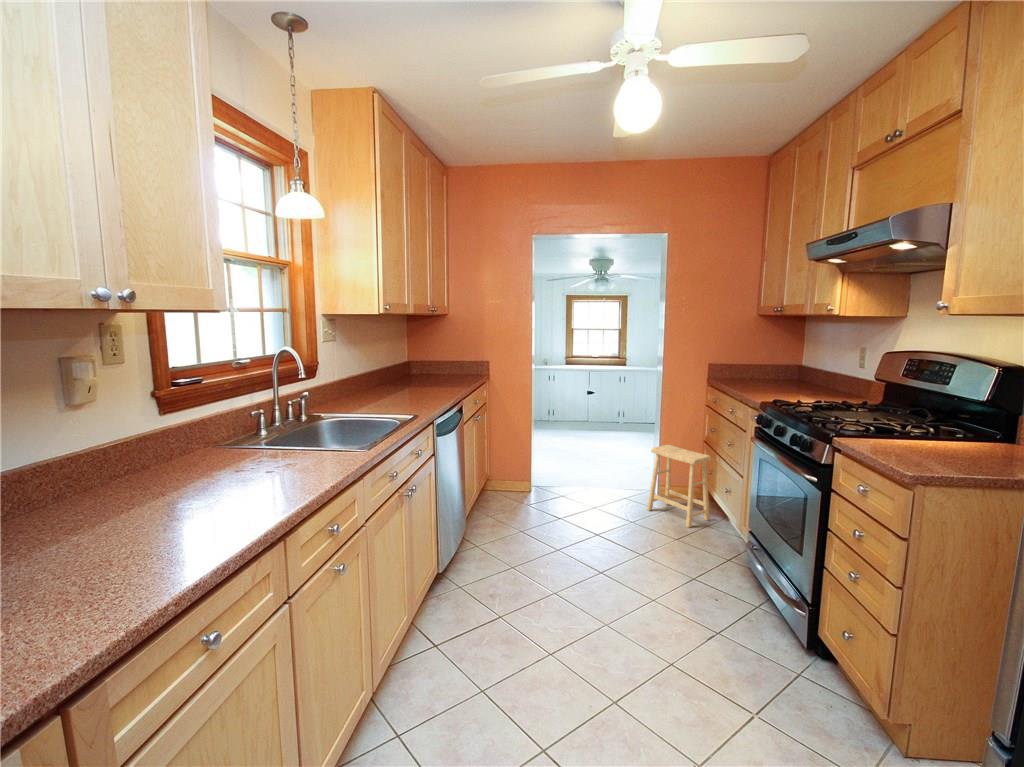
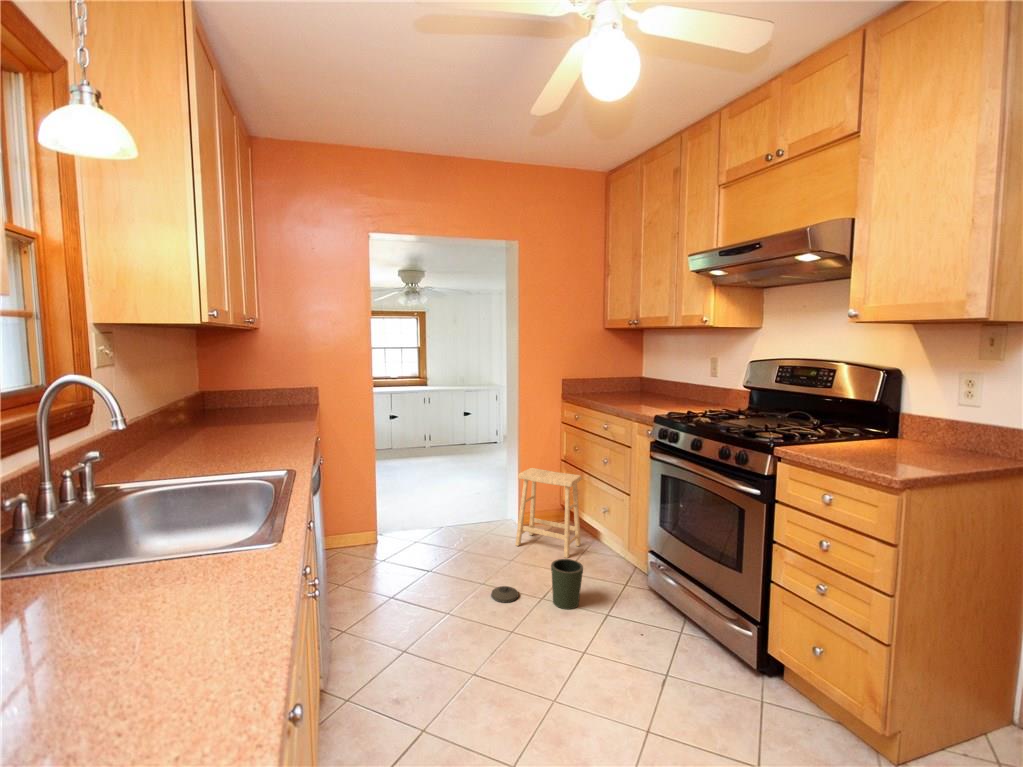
trash can: none [603,522,679,564] -> present [491,559,583,609]

